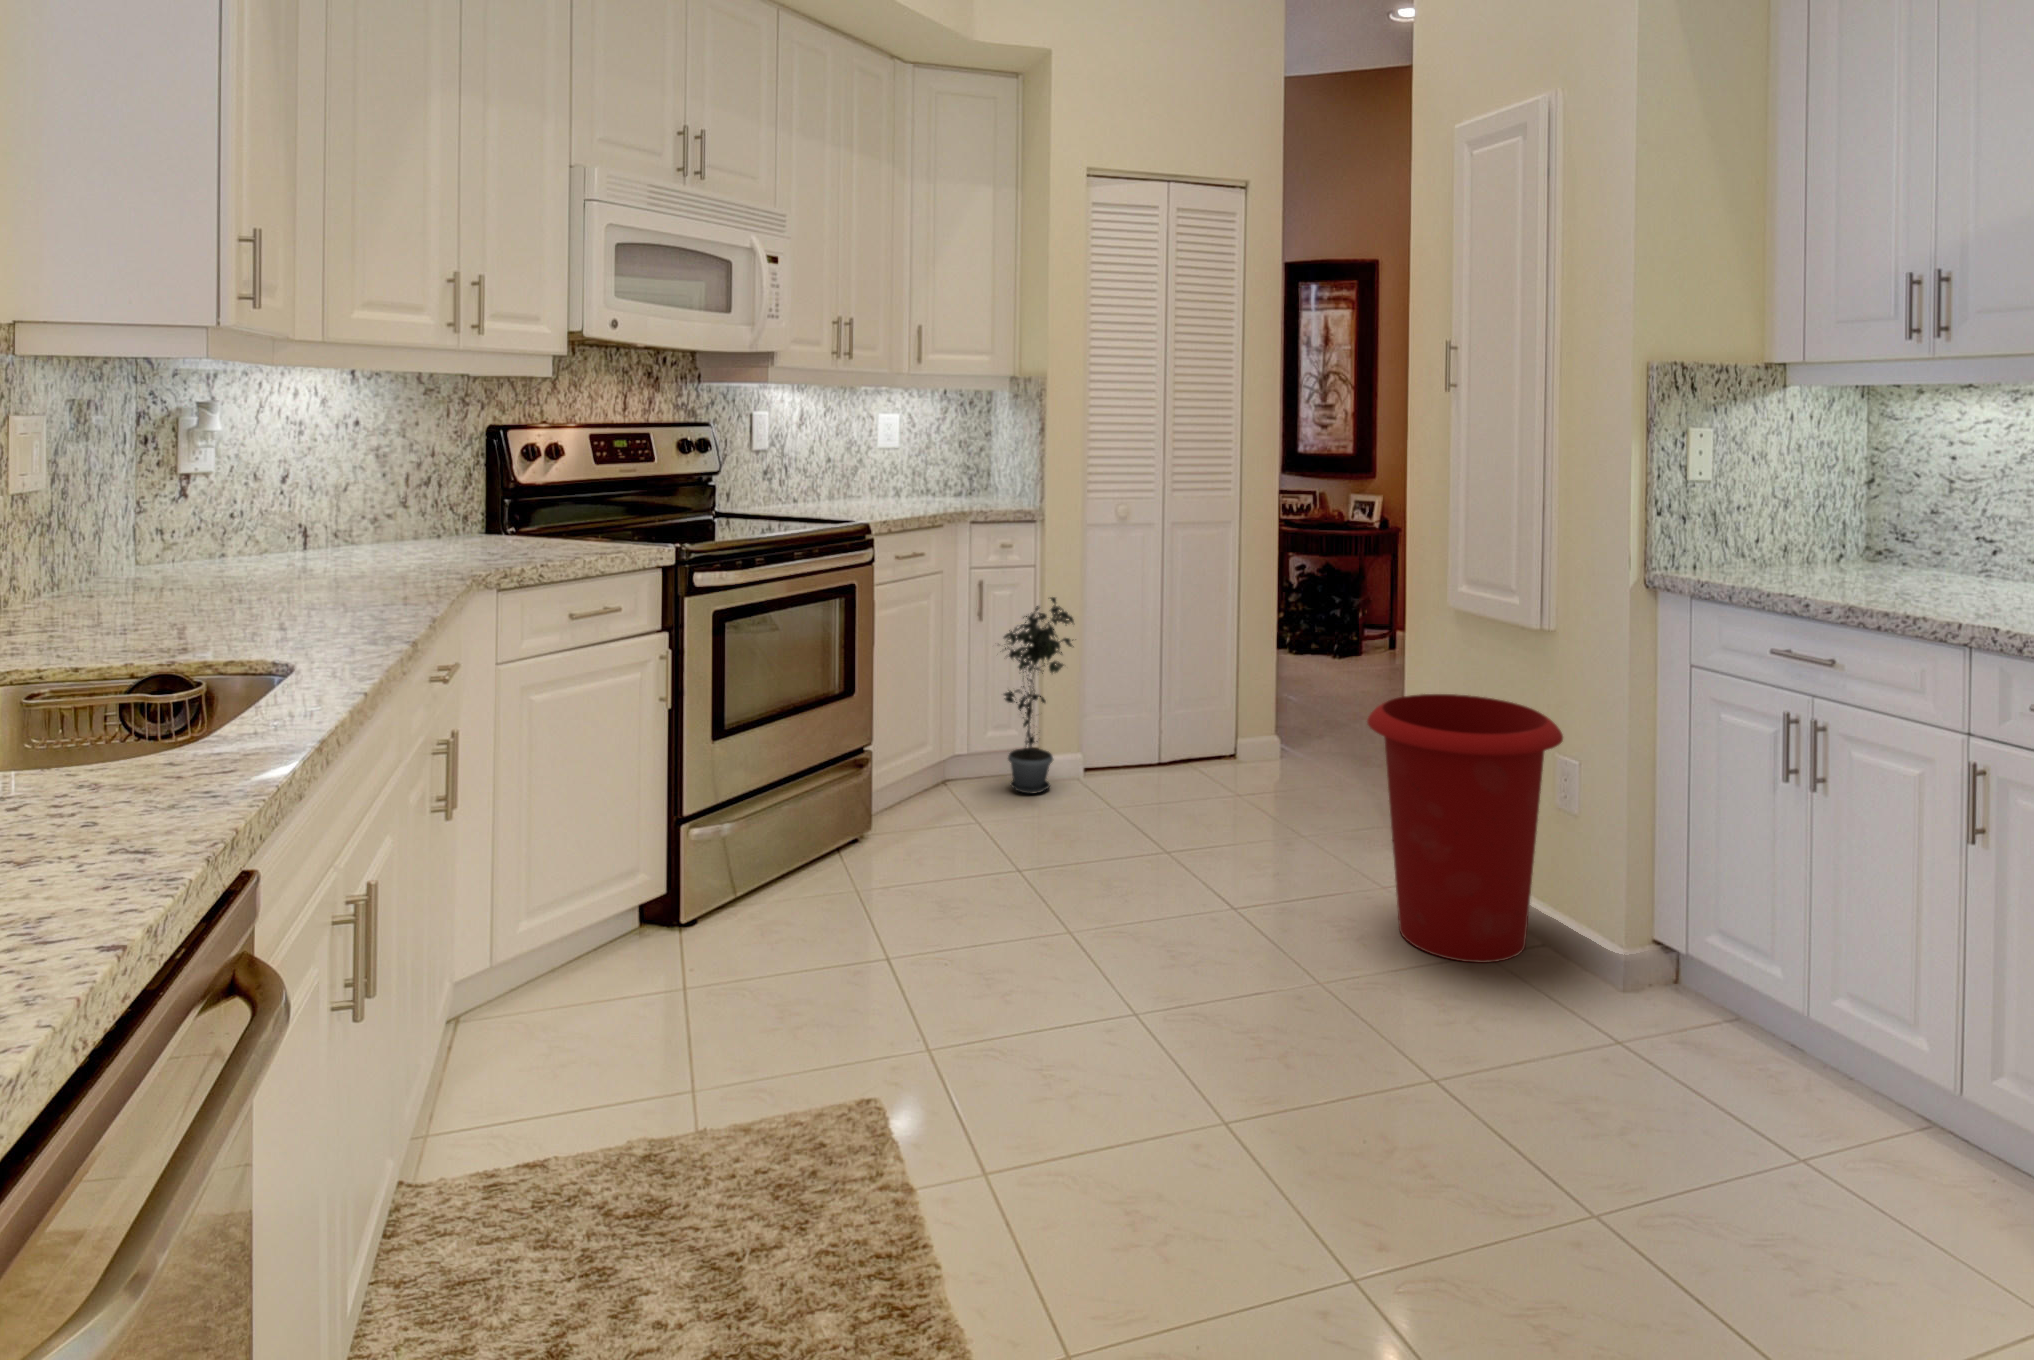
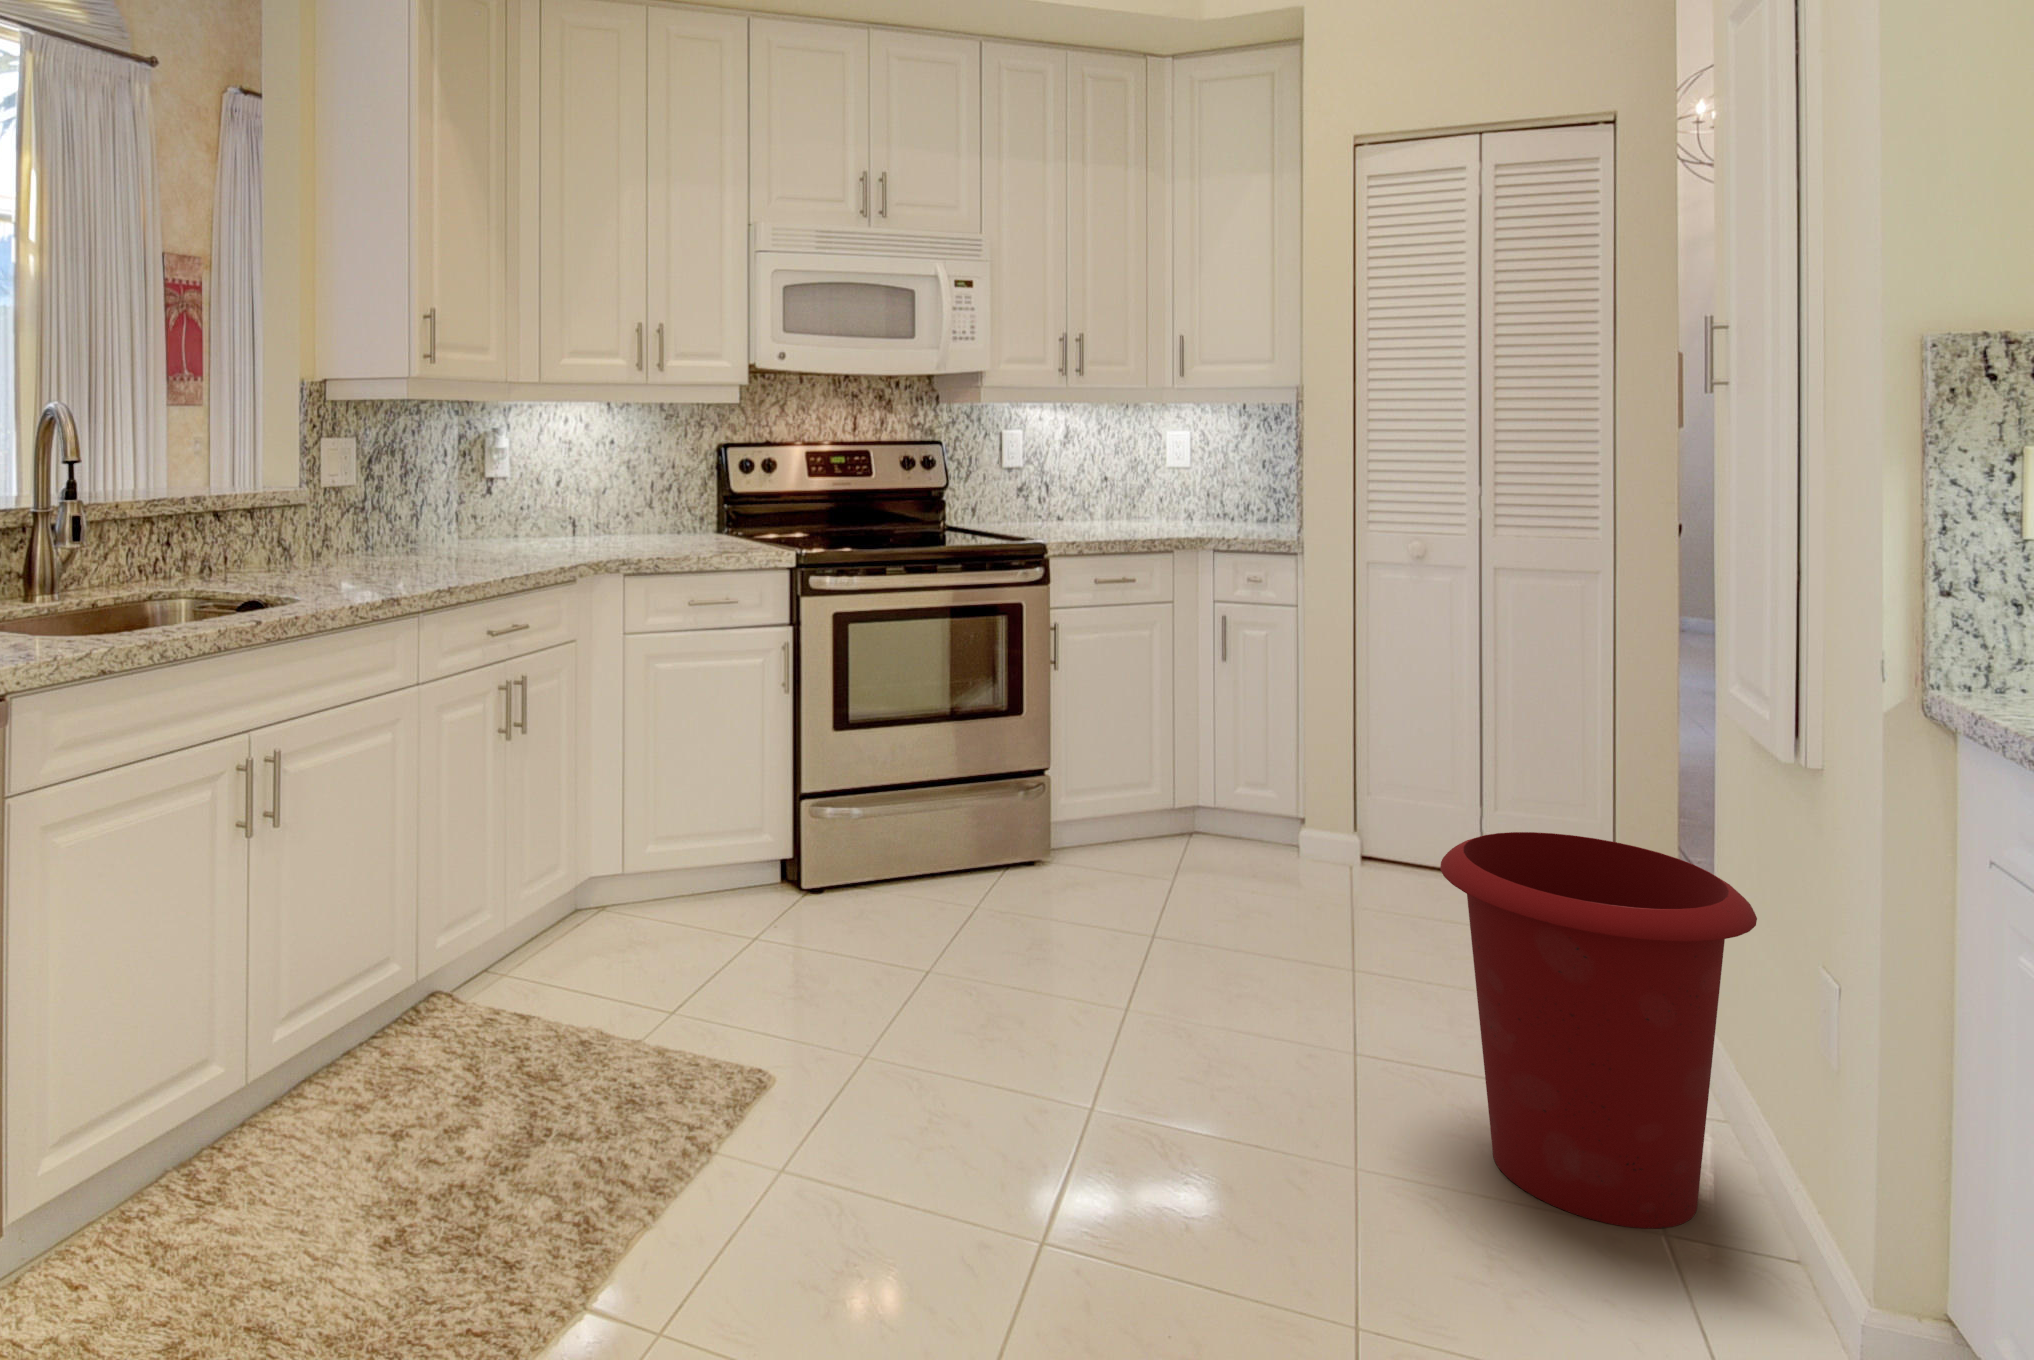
potted plant: present [1004,597,1074,794] -> none [1219,650,1319,876]

